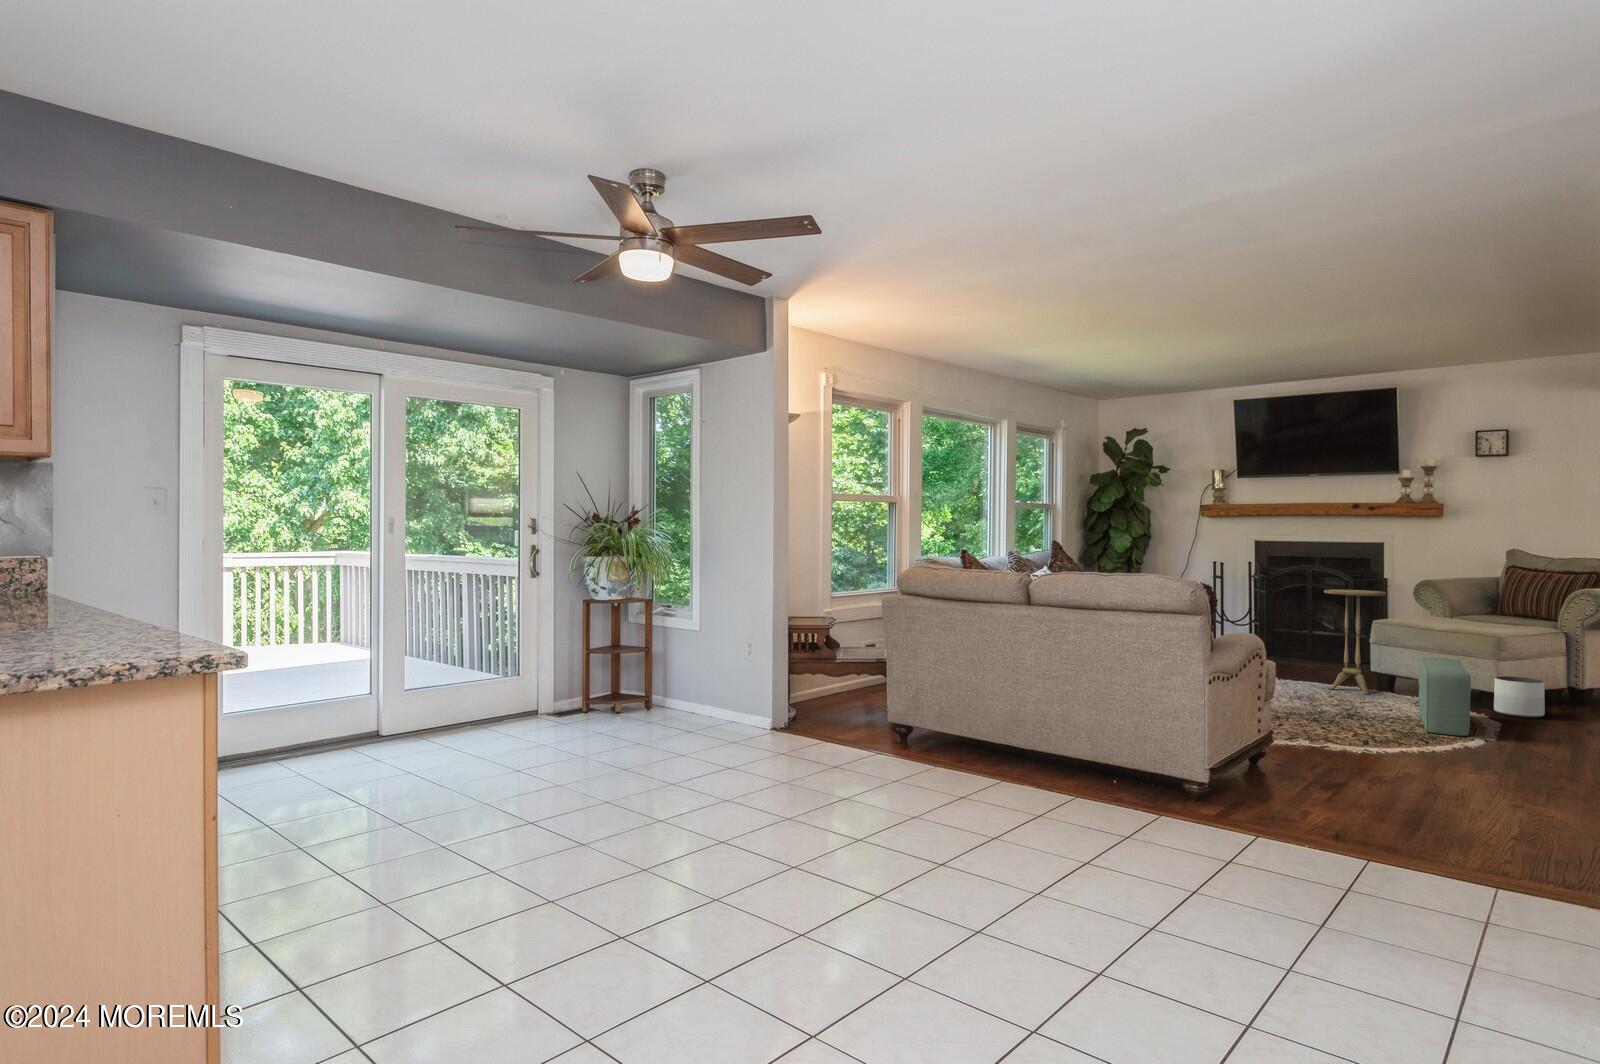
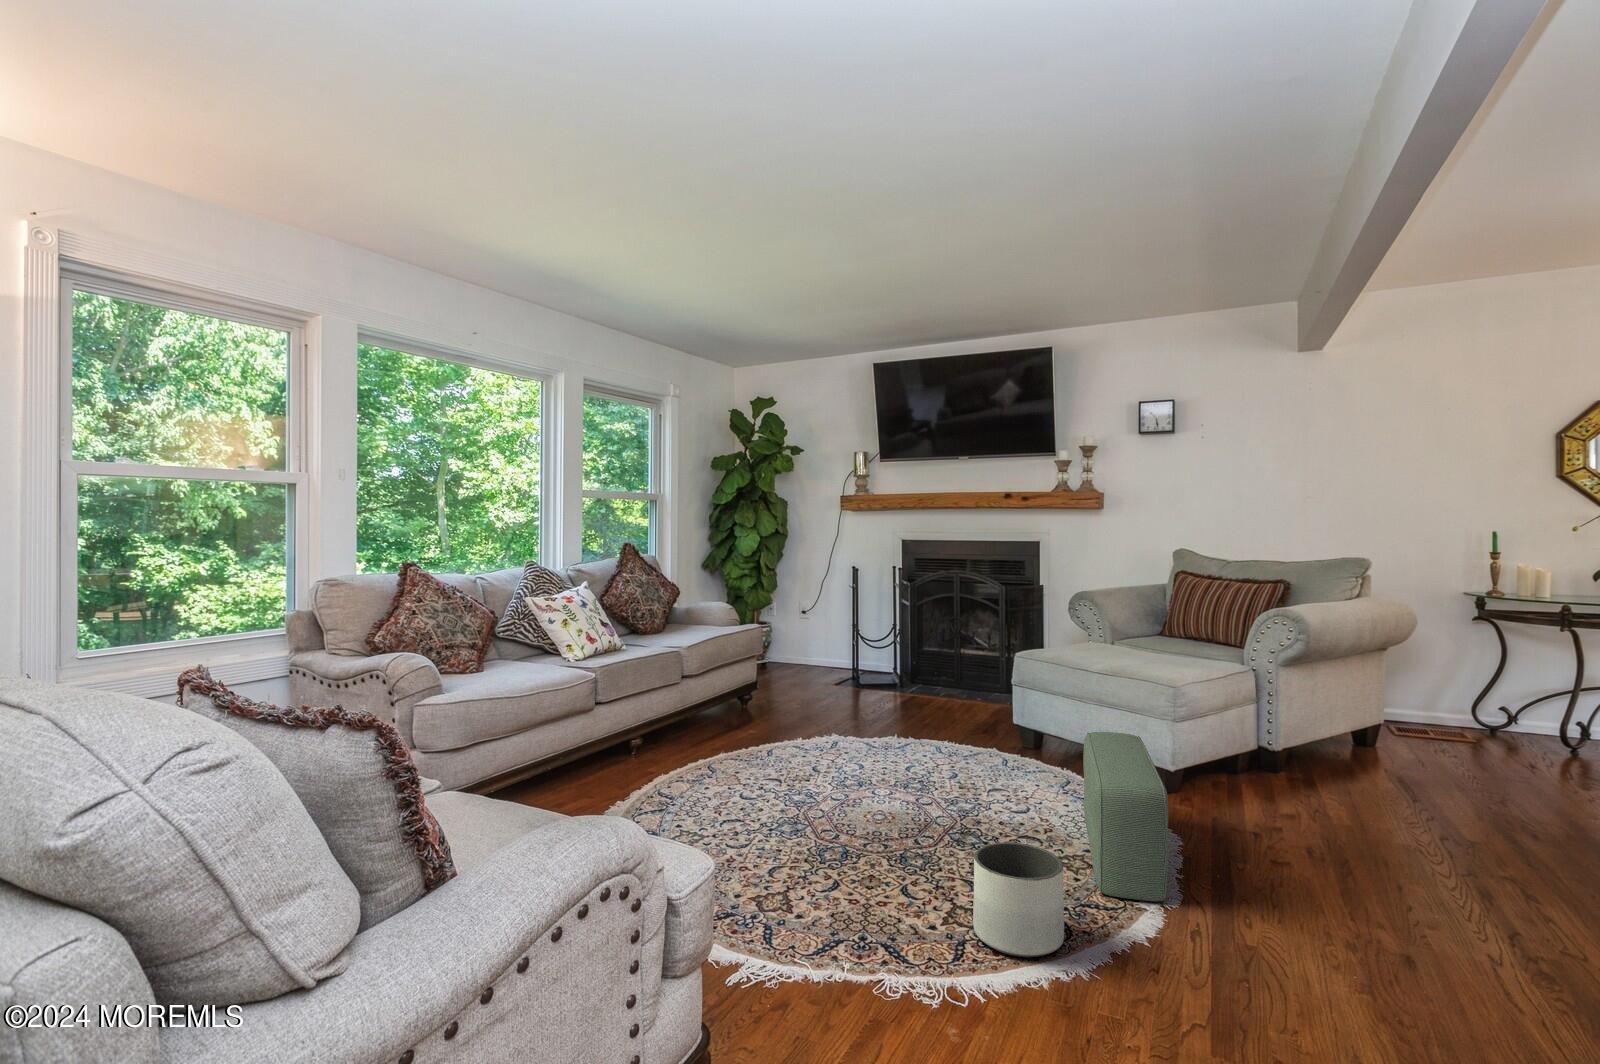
side table: present [1324,590,1386,695] -> none [961,612,1039,769]
planter: present [1494,676,1545,718] -> present [973,843,1064,957]

